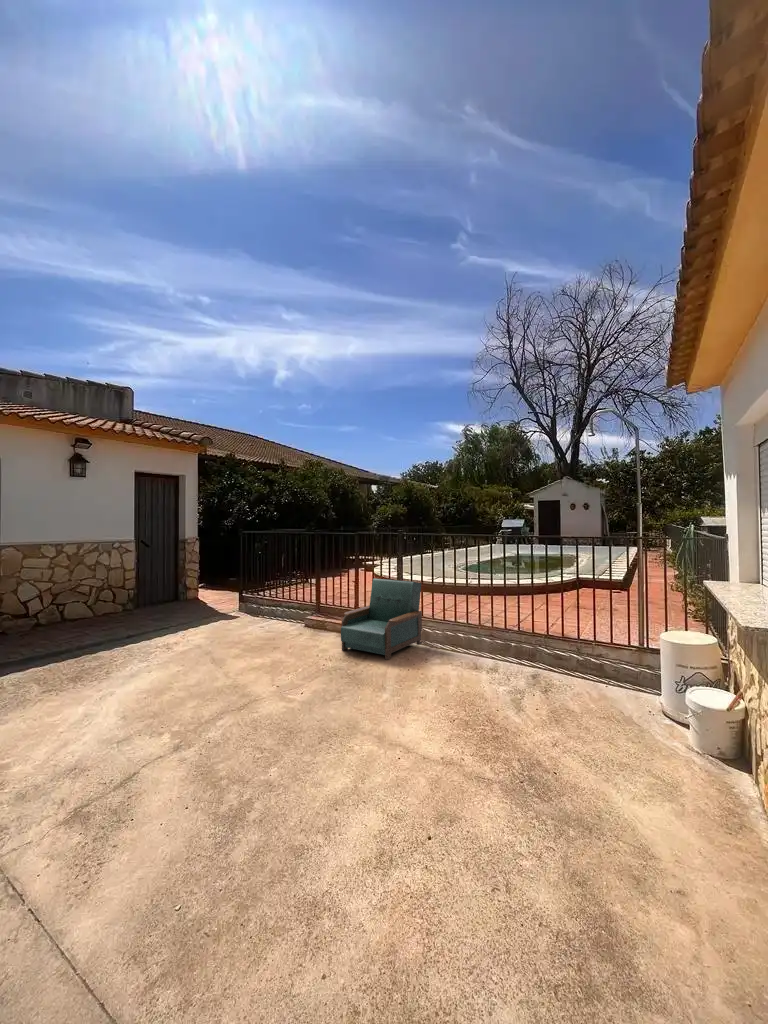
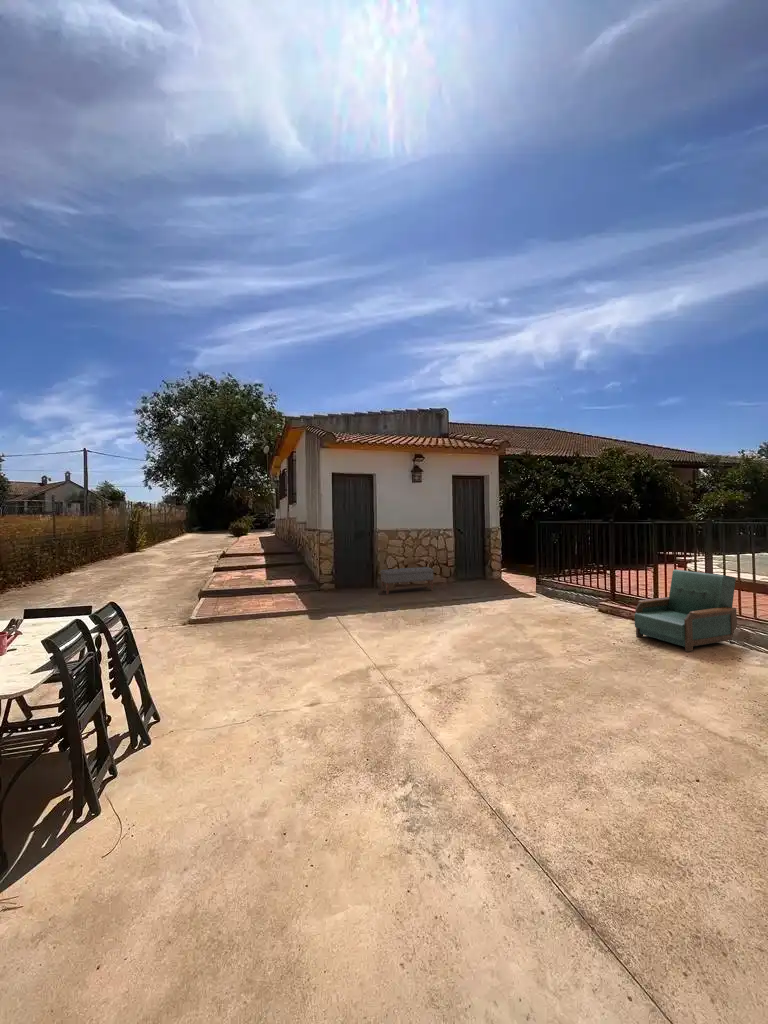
bench: none [13,592,103,638] -> present [380,567,434,594]

